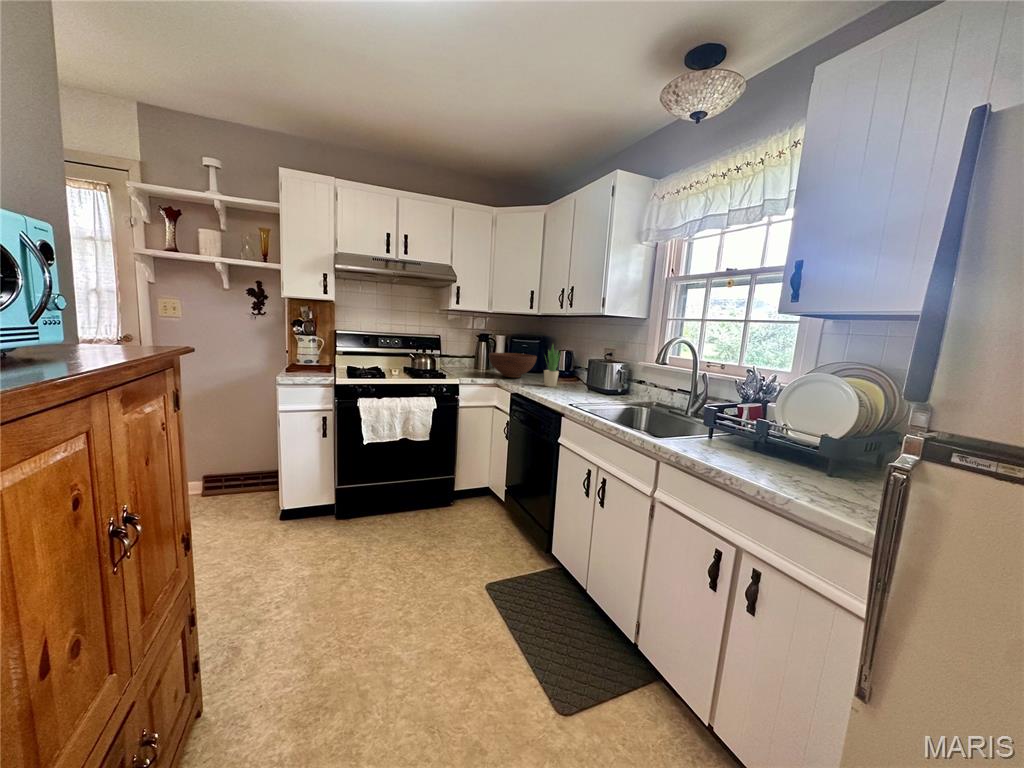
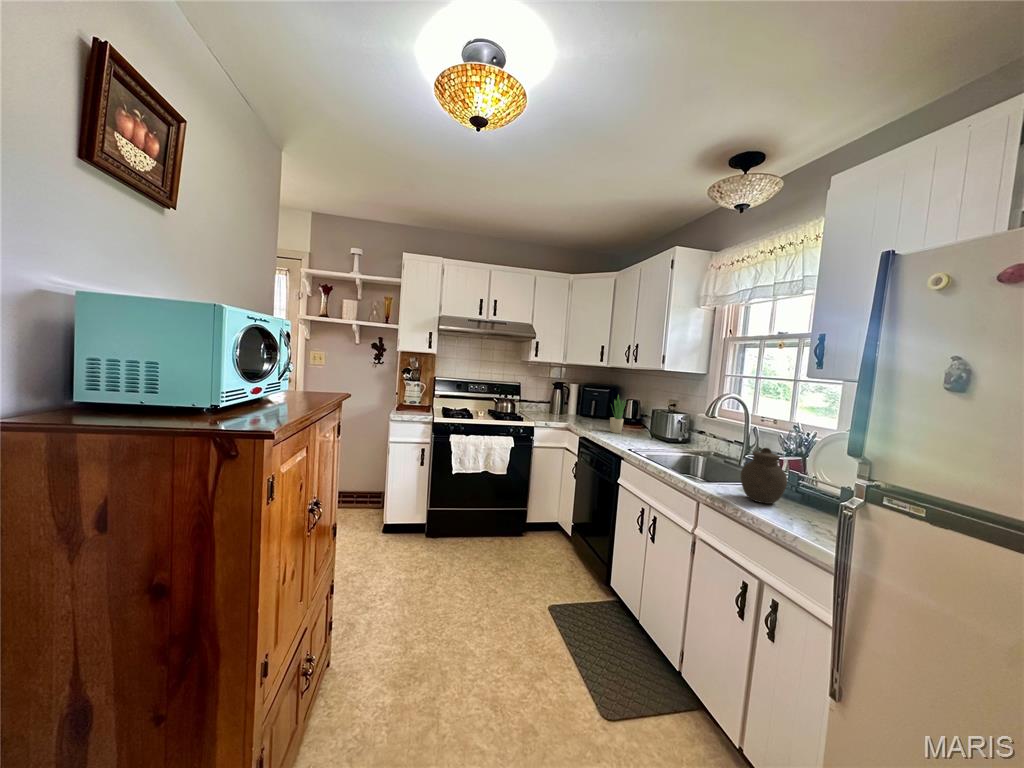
fruit bowl: present [489,353,537,378] -> none [561,400,605,423]
jar: none [709,395,761,458] -> present [741,448,787,504]

